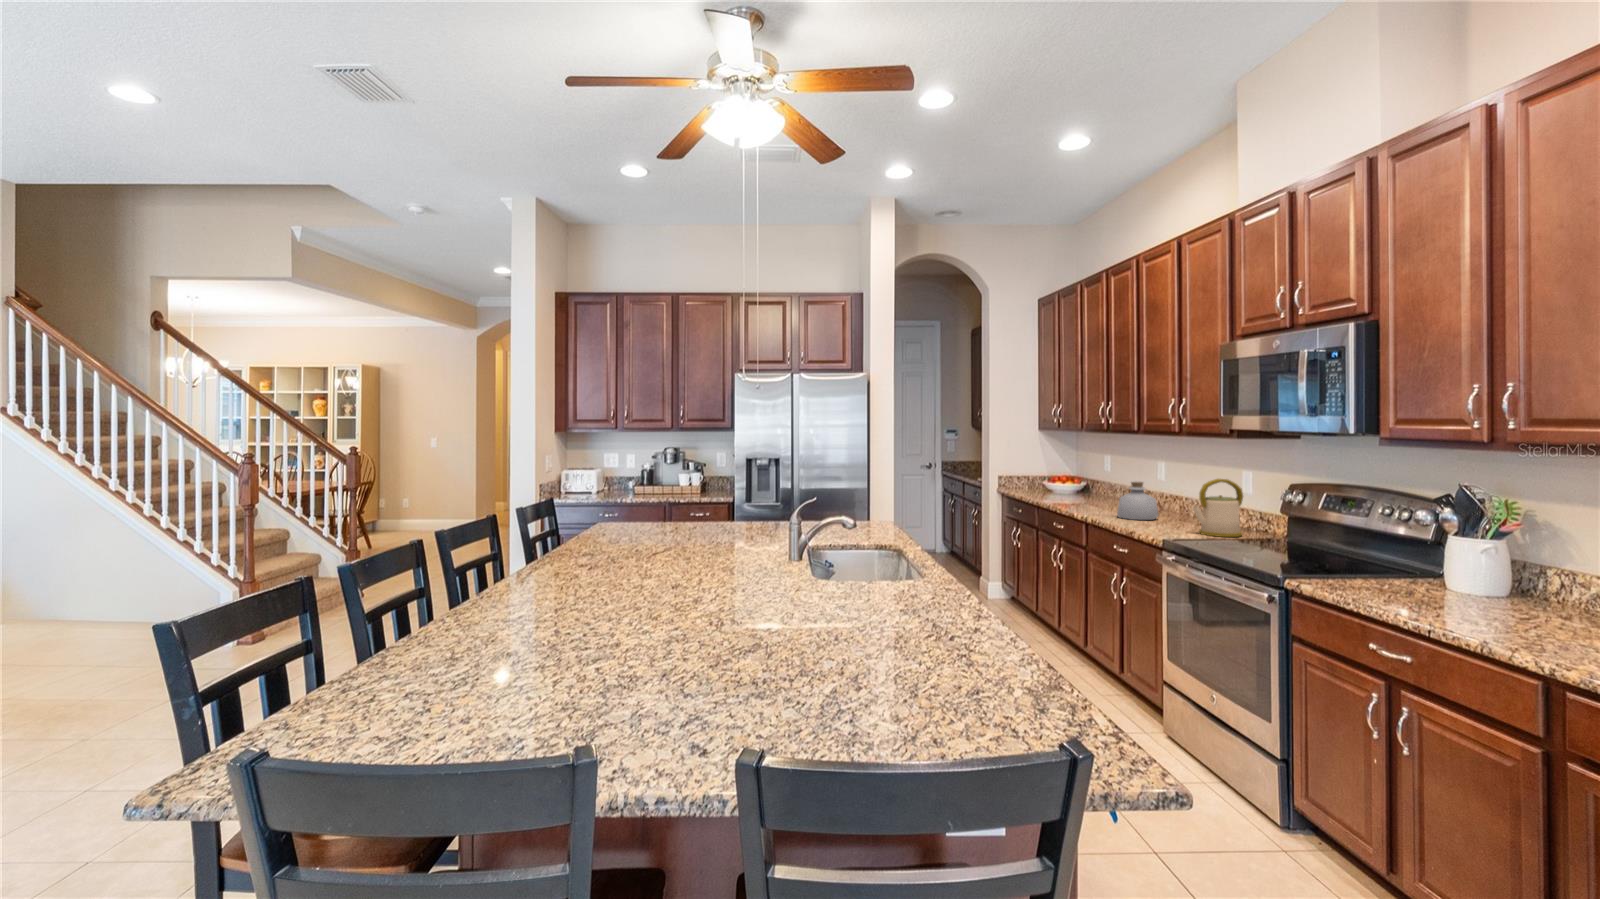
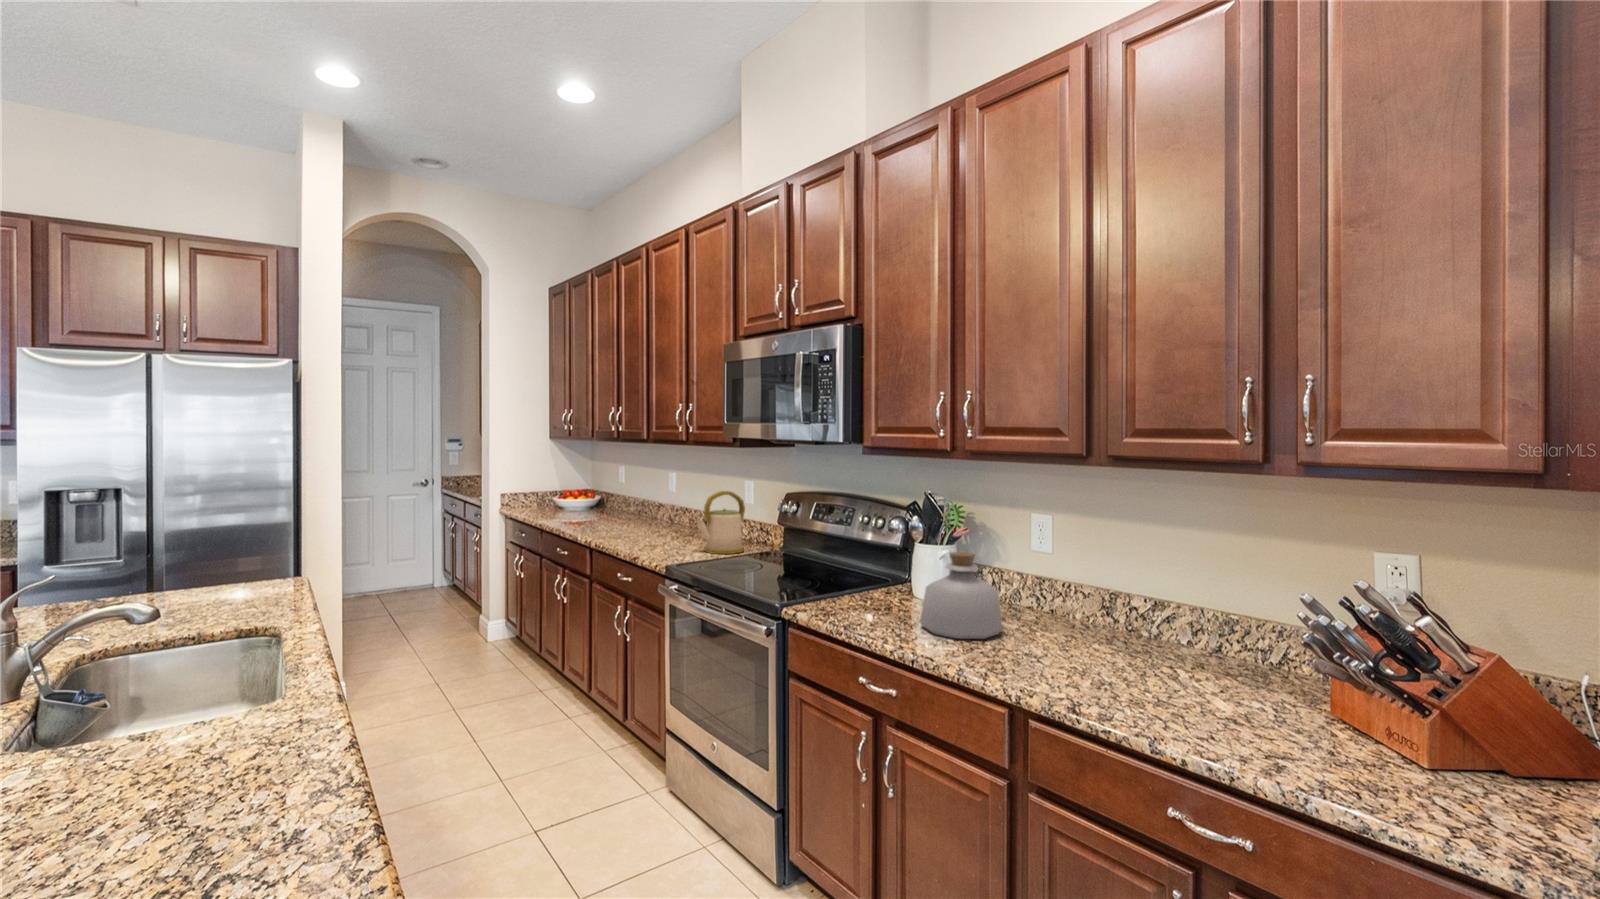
bottle: present [1117,482,1158,520] -> present [920,552,1003,639]

